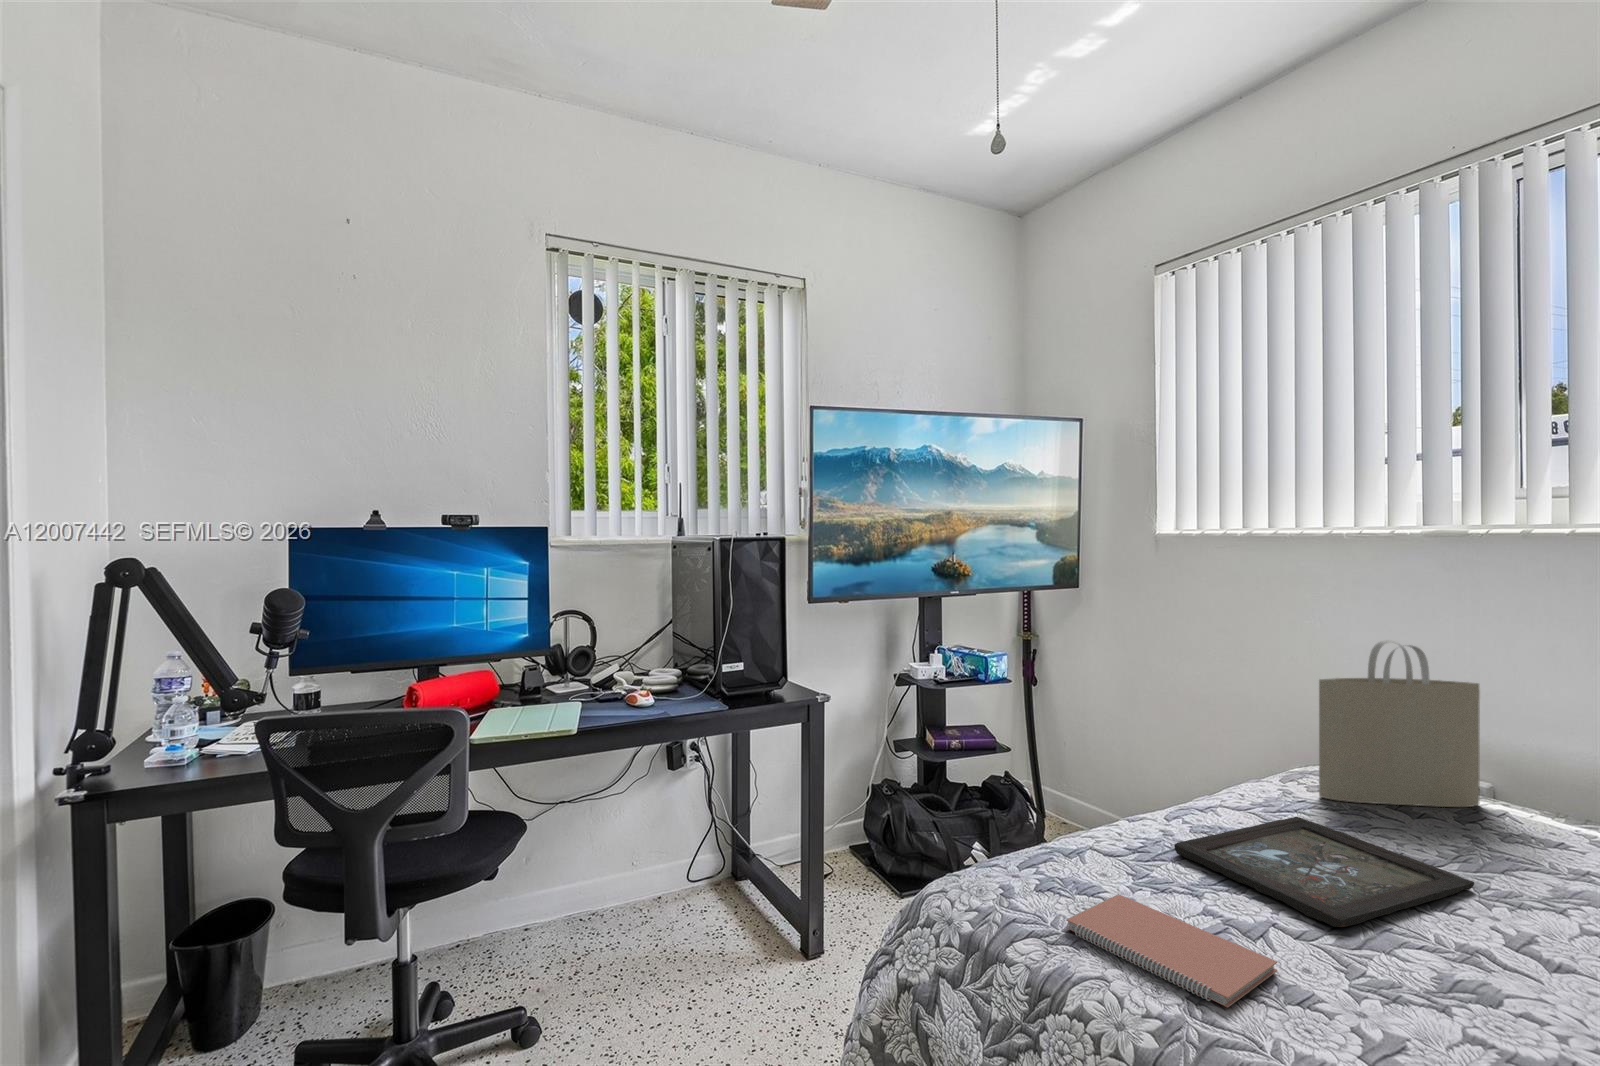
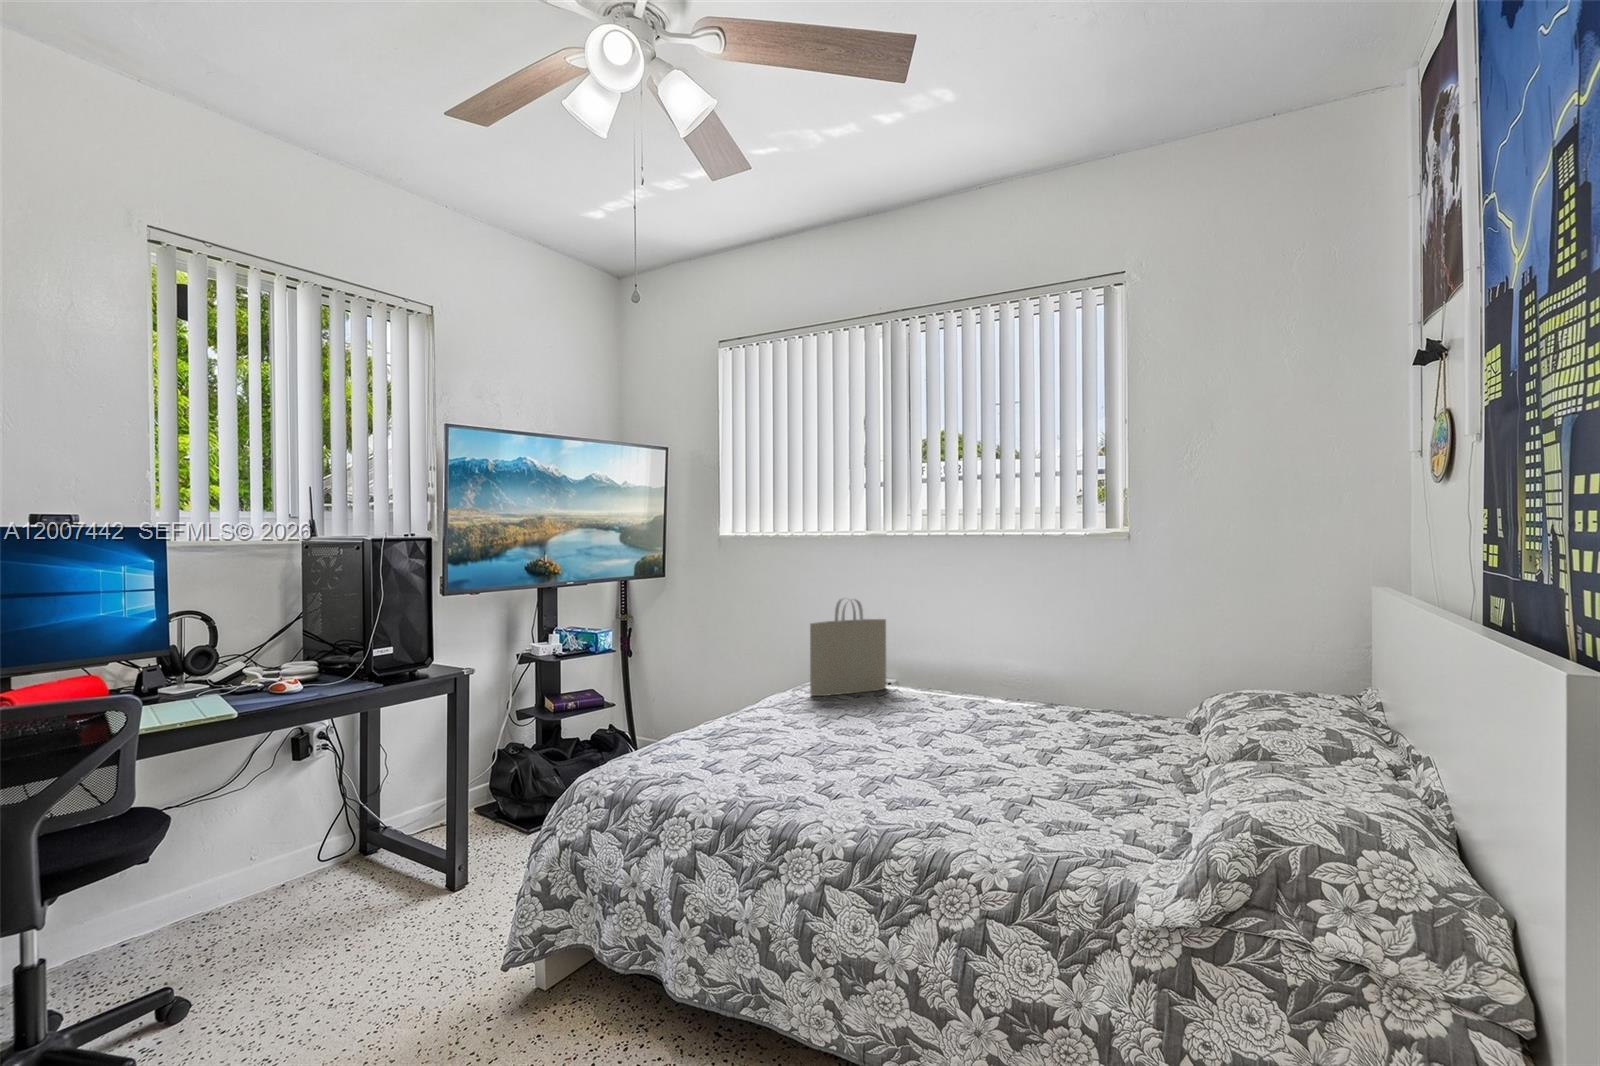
tray: present [1174,817,1474,927] -> none [731,705,876,750]
notebook: present [1066,894,1277,1008] -> none [672,756,783,790]

